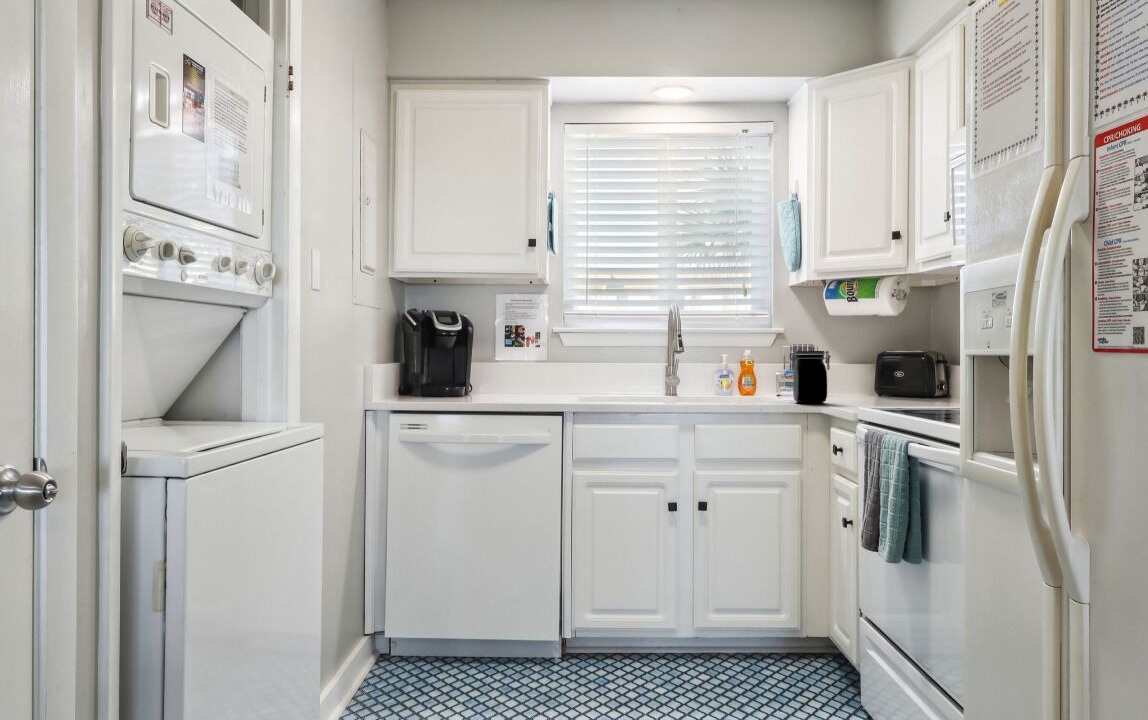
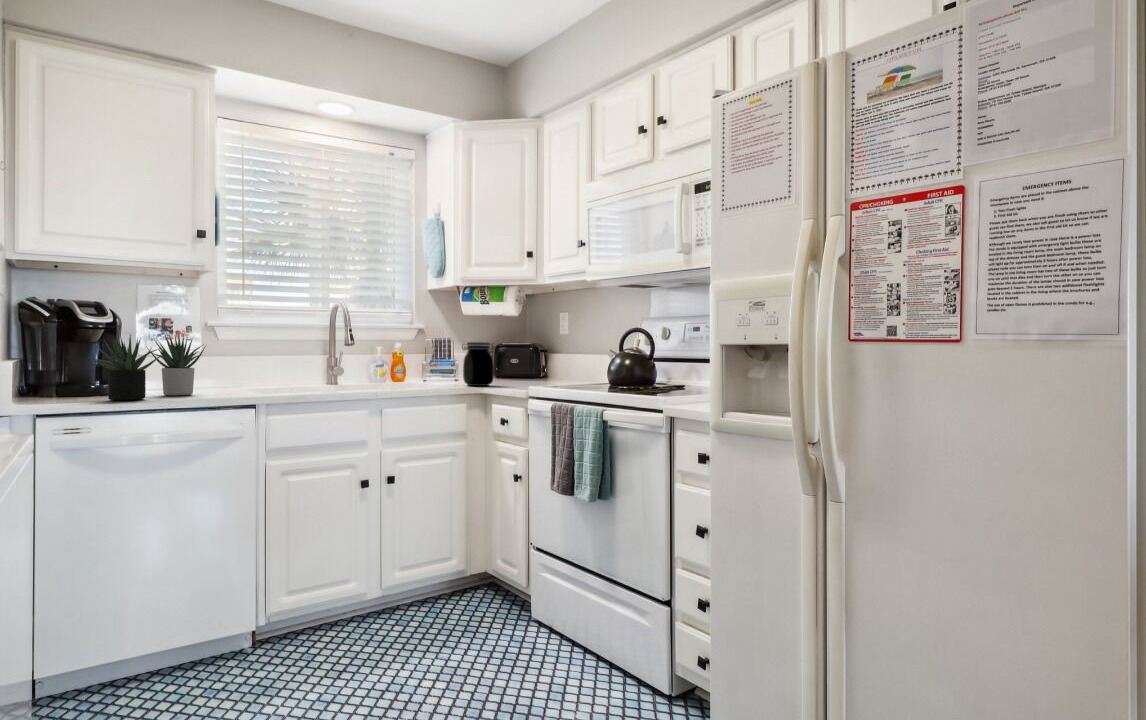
succulent plant: none [454,347,540,403] -> present [87,333,206,400]

